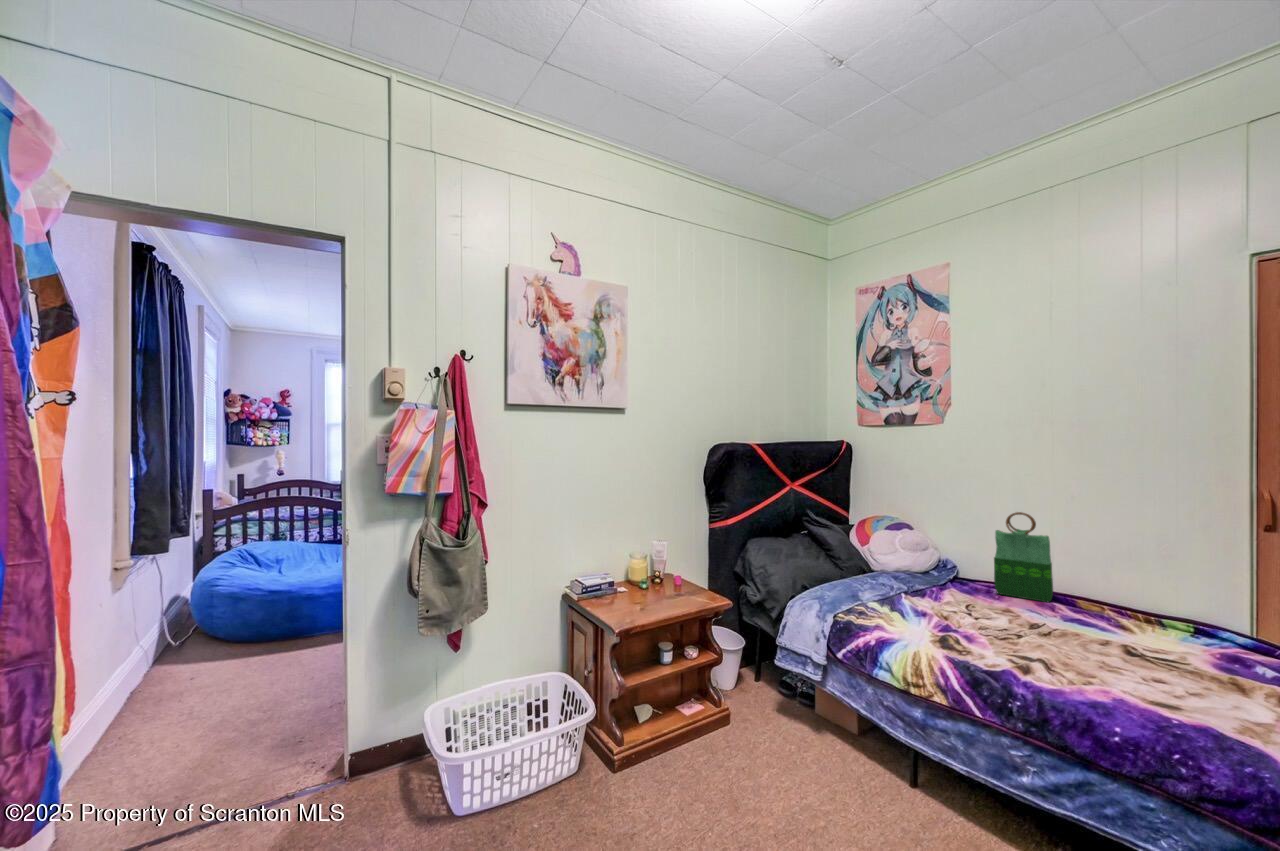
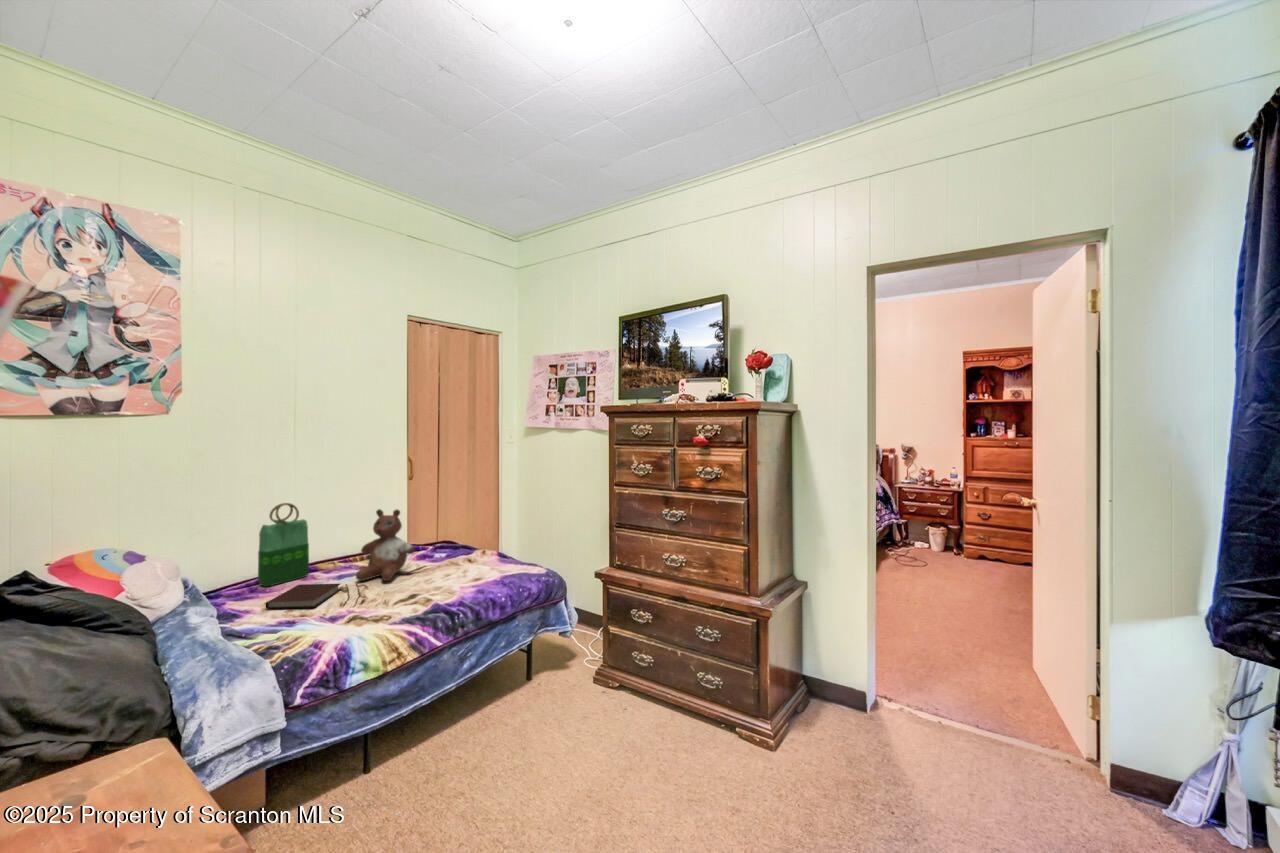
stuffed bear: none [1054,540,1143,638] -> present [356,509,415,581]
notebook: none [942,596,1026,620] -> present [266,584,340,609]

